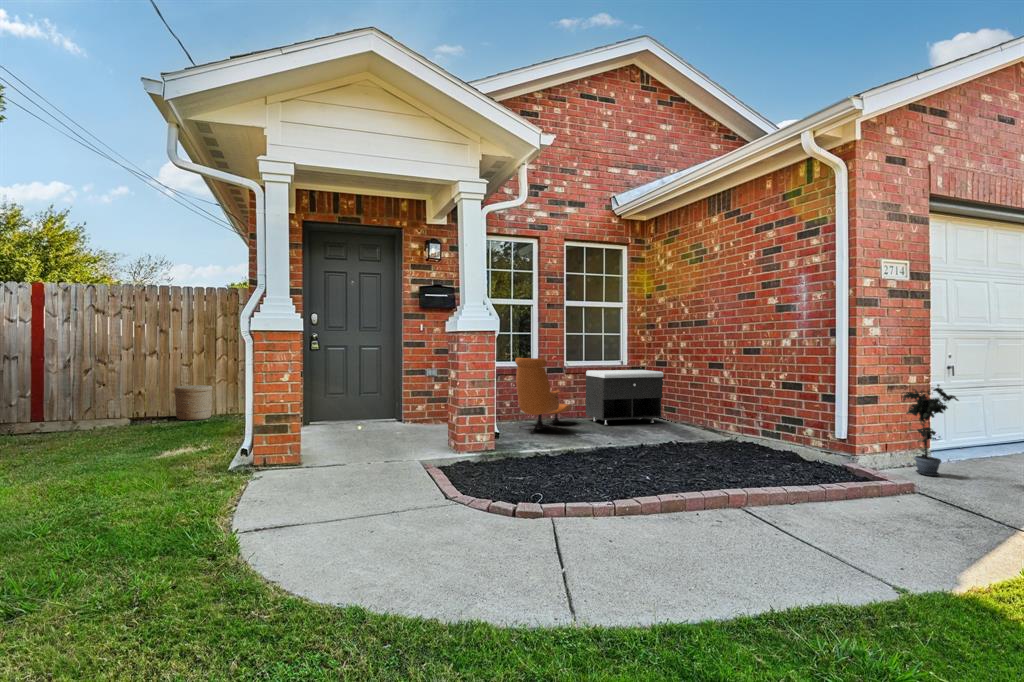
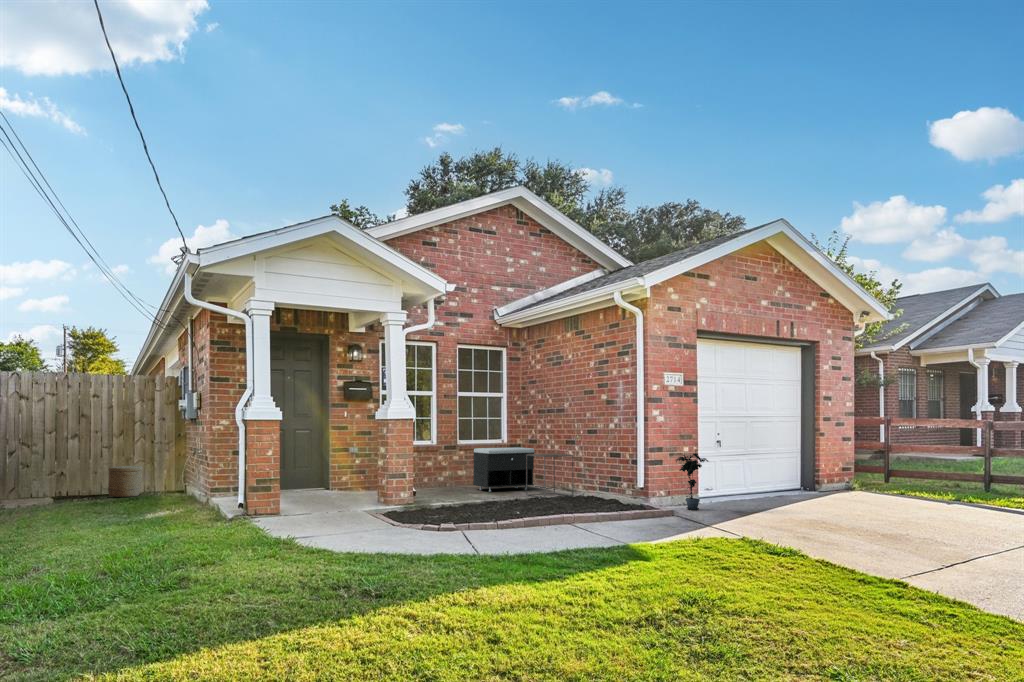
lounge chair: present [515,358,571,433] -> none [420,438,462,498]
side table: none [654,379,720,441] -> present [527,454,573,498]

